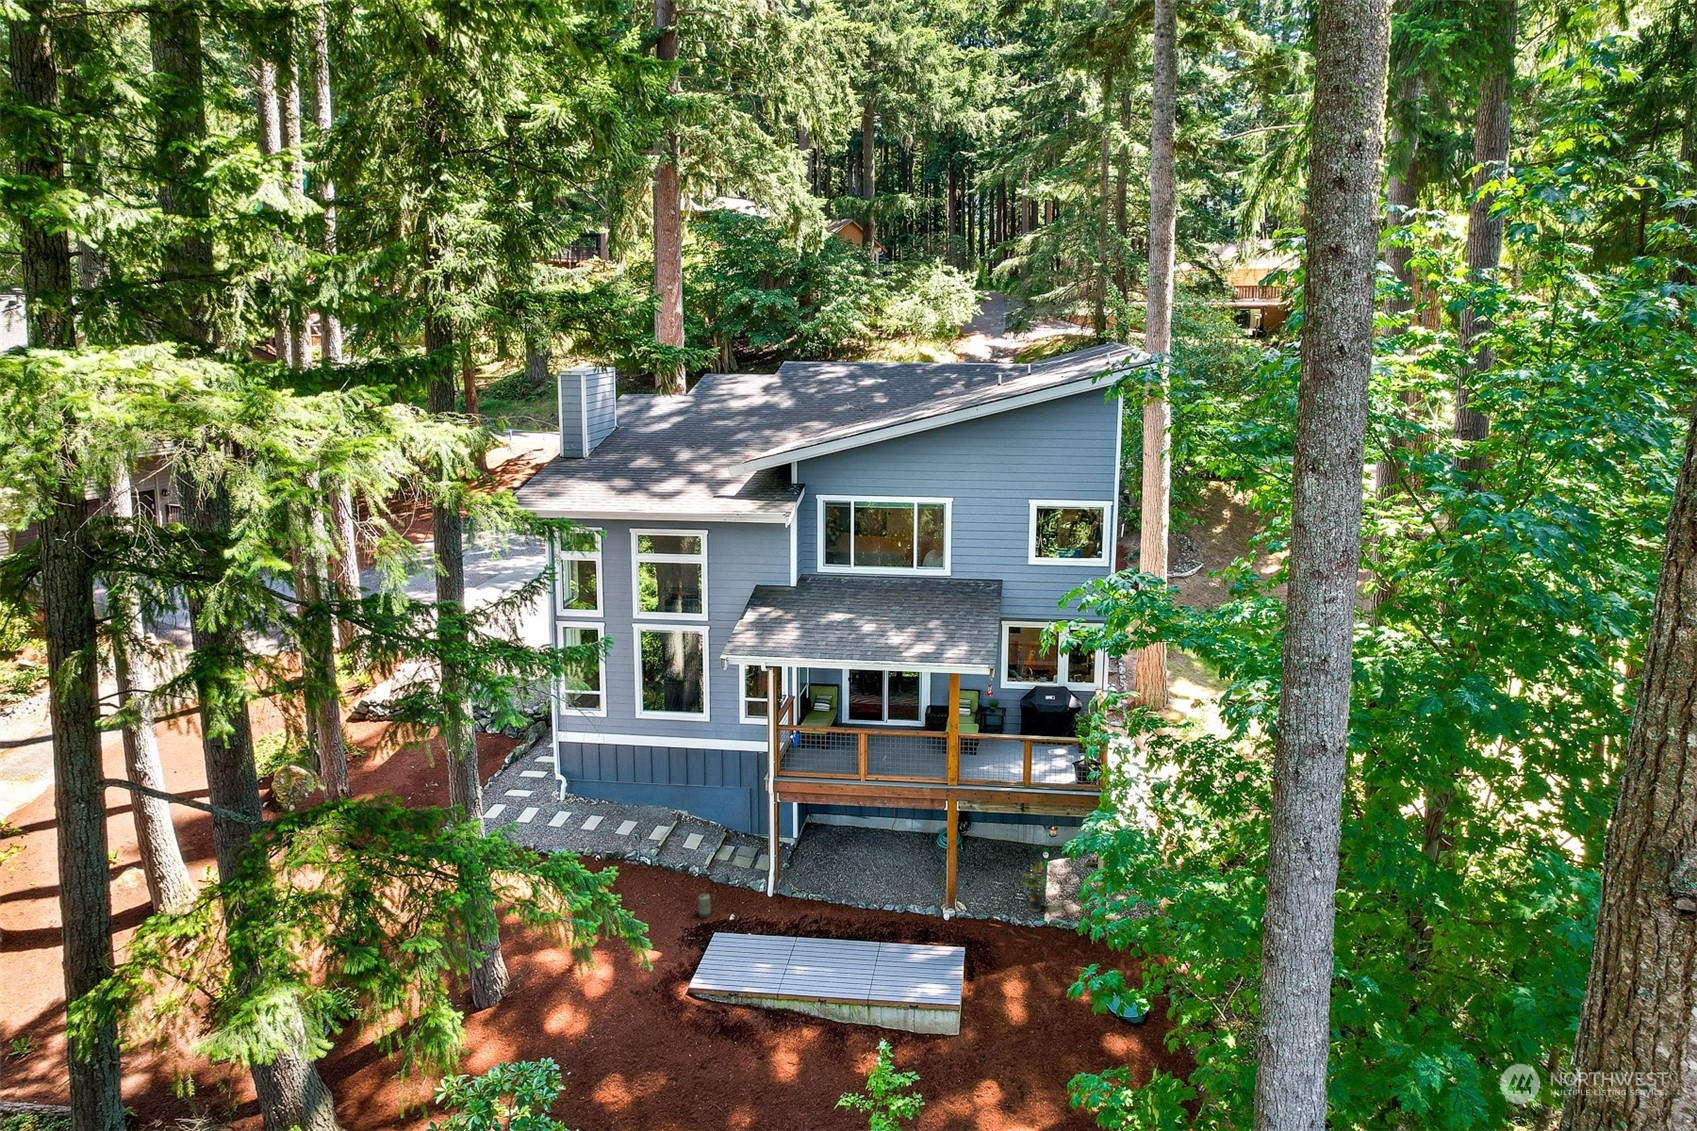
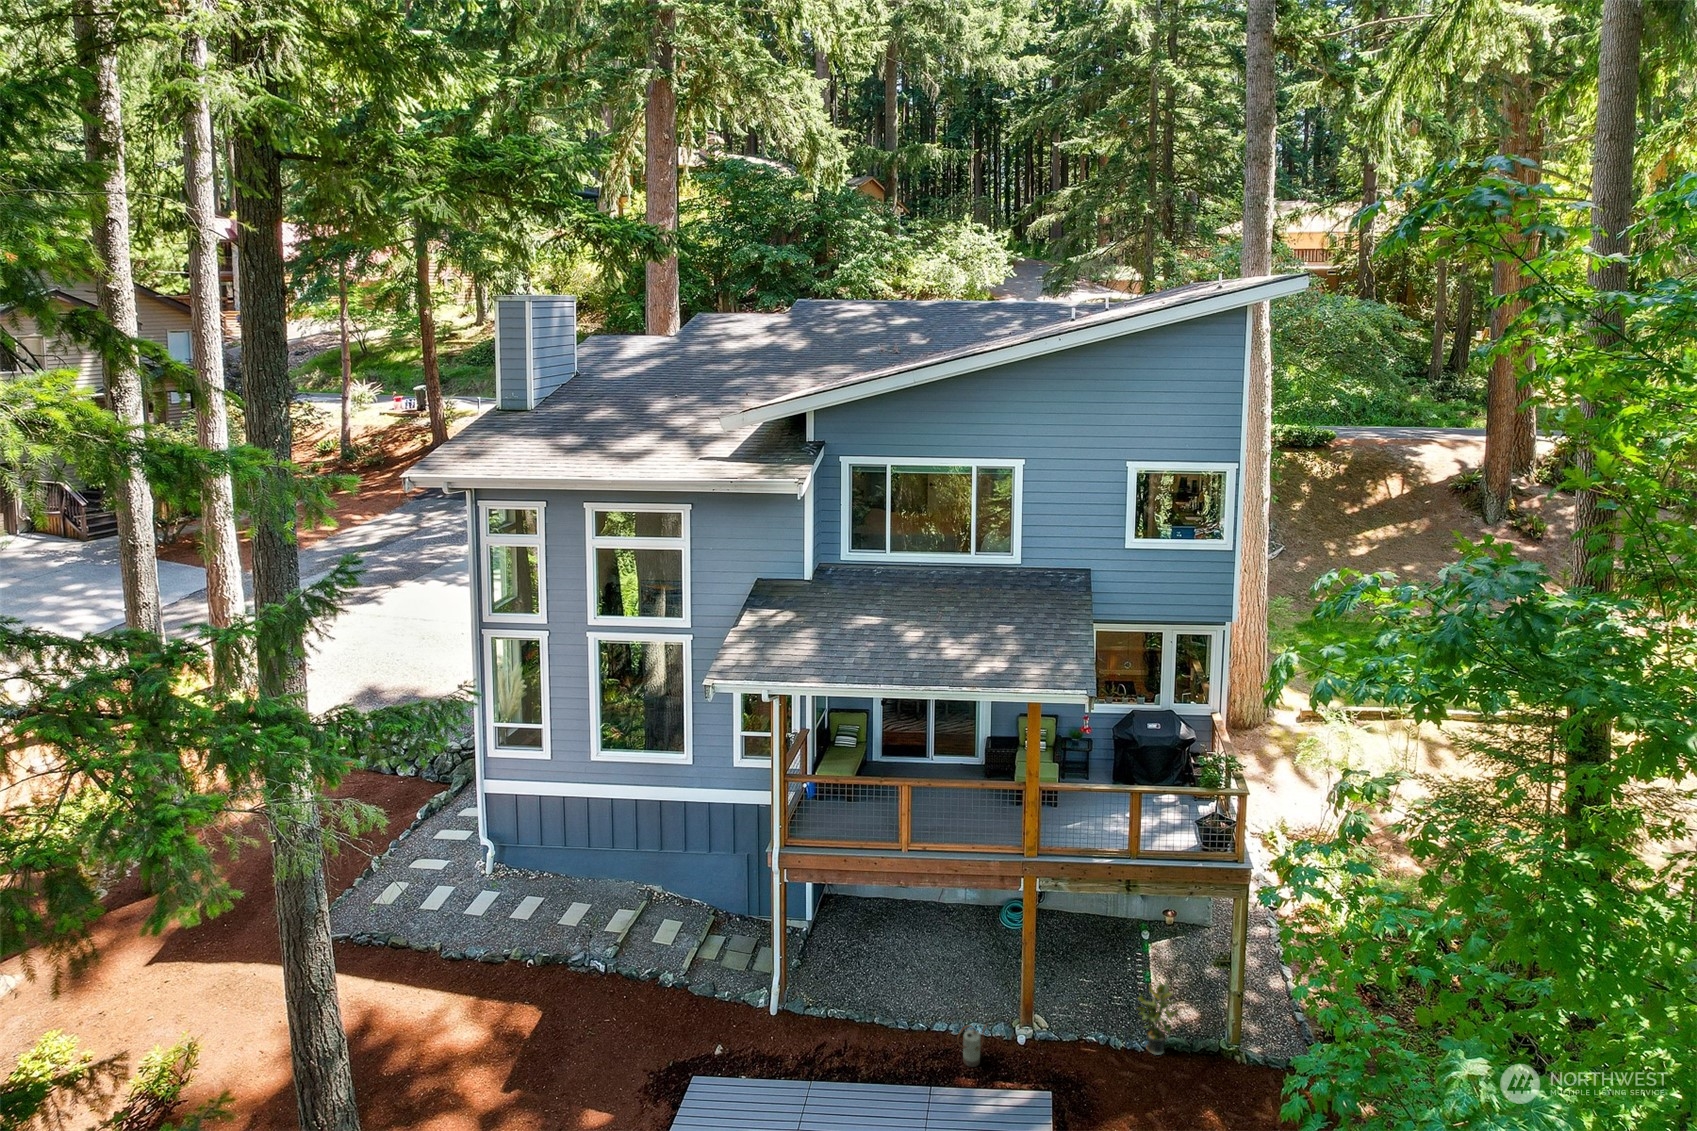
watering can: present [693,892,714,918] -> present [957,1024,987,1067]

